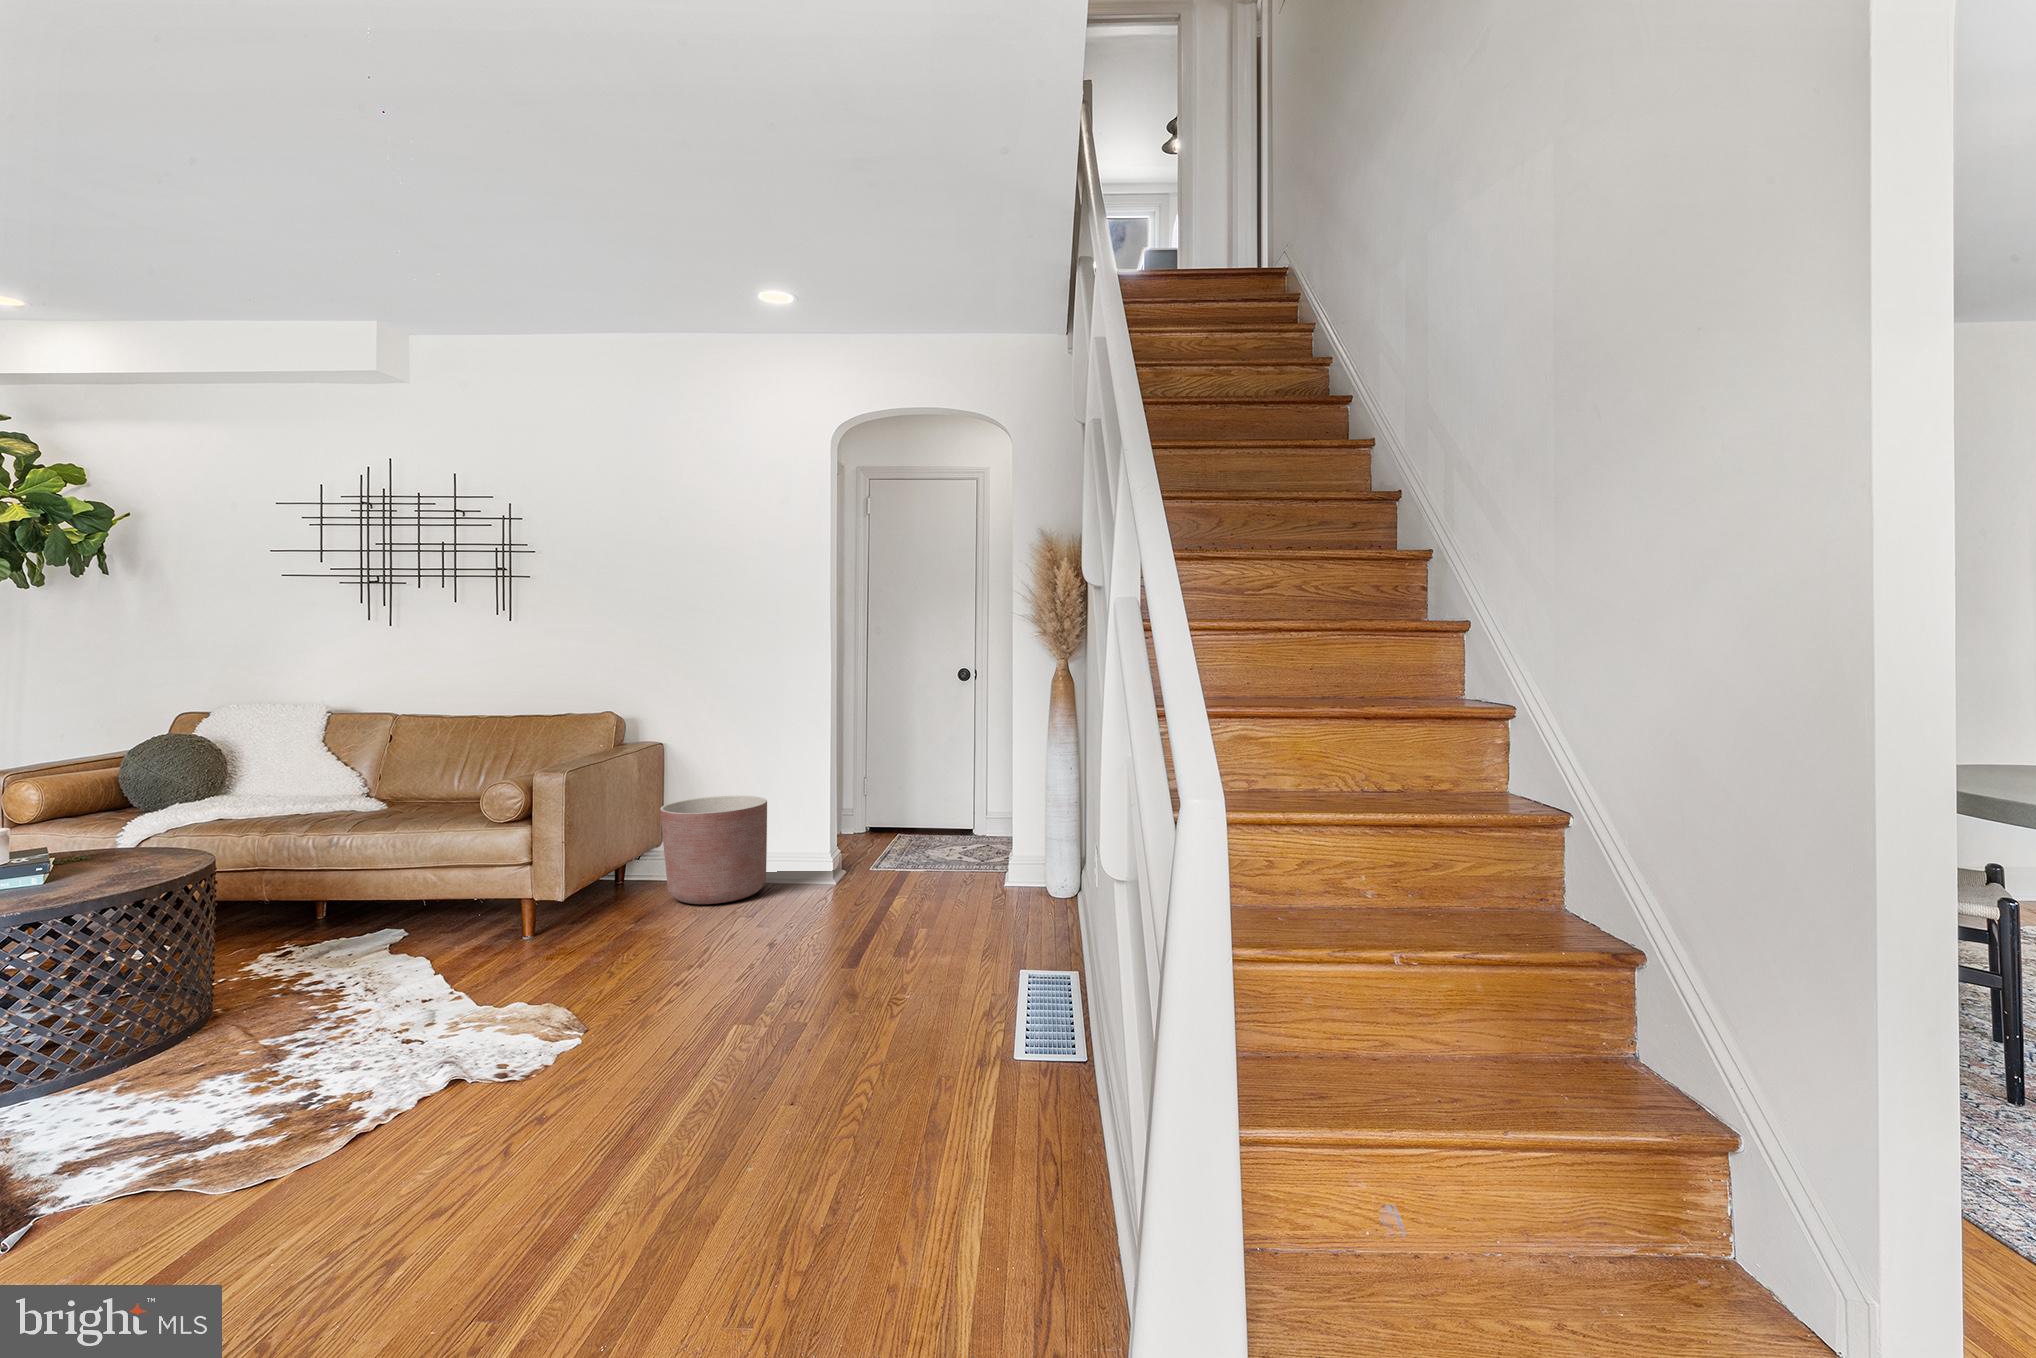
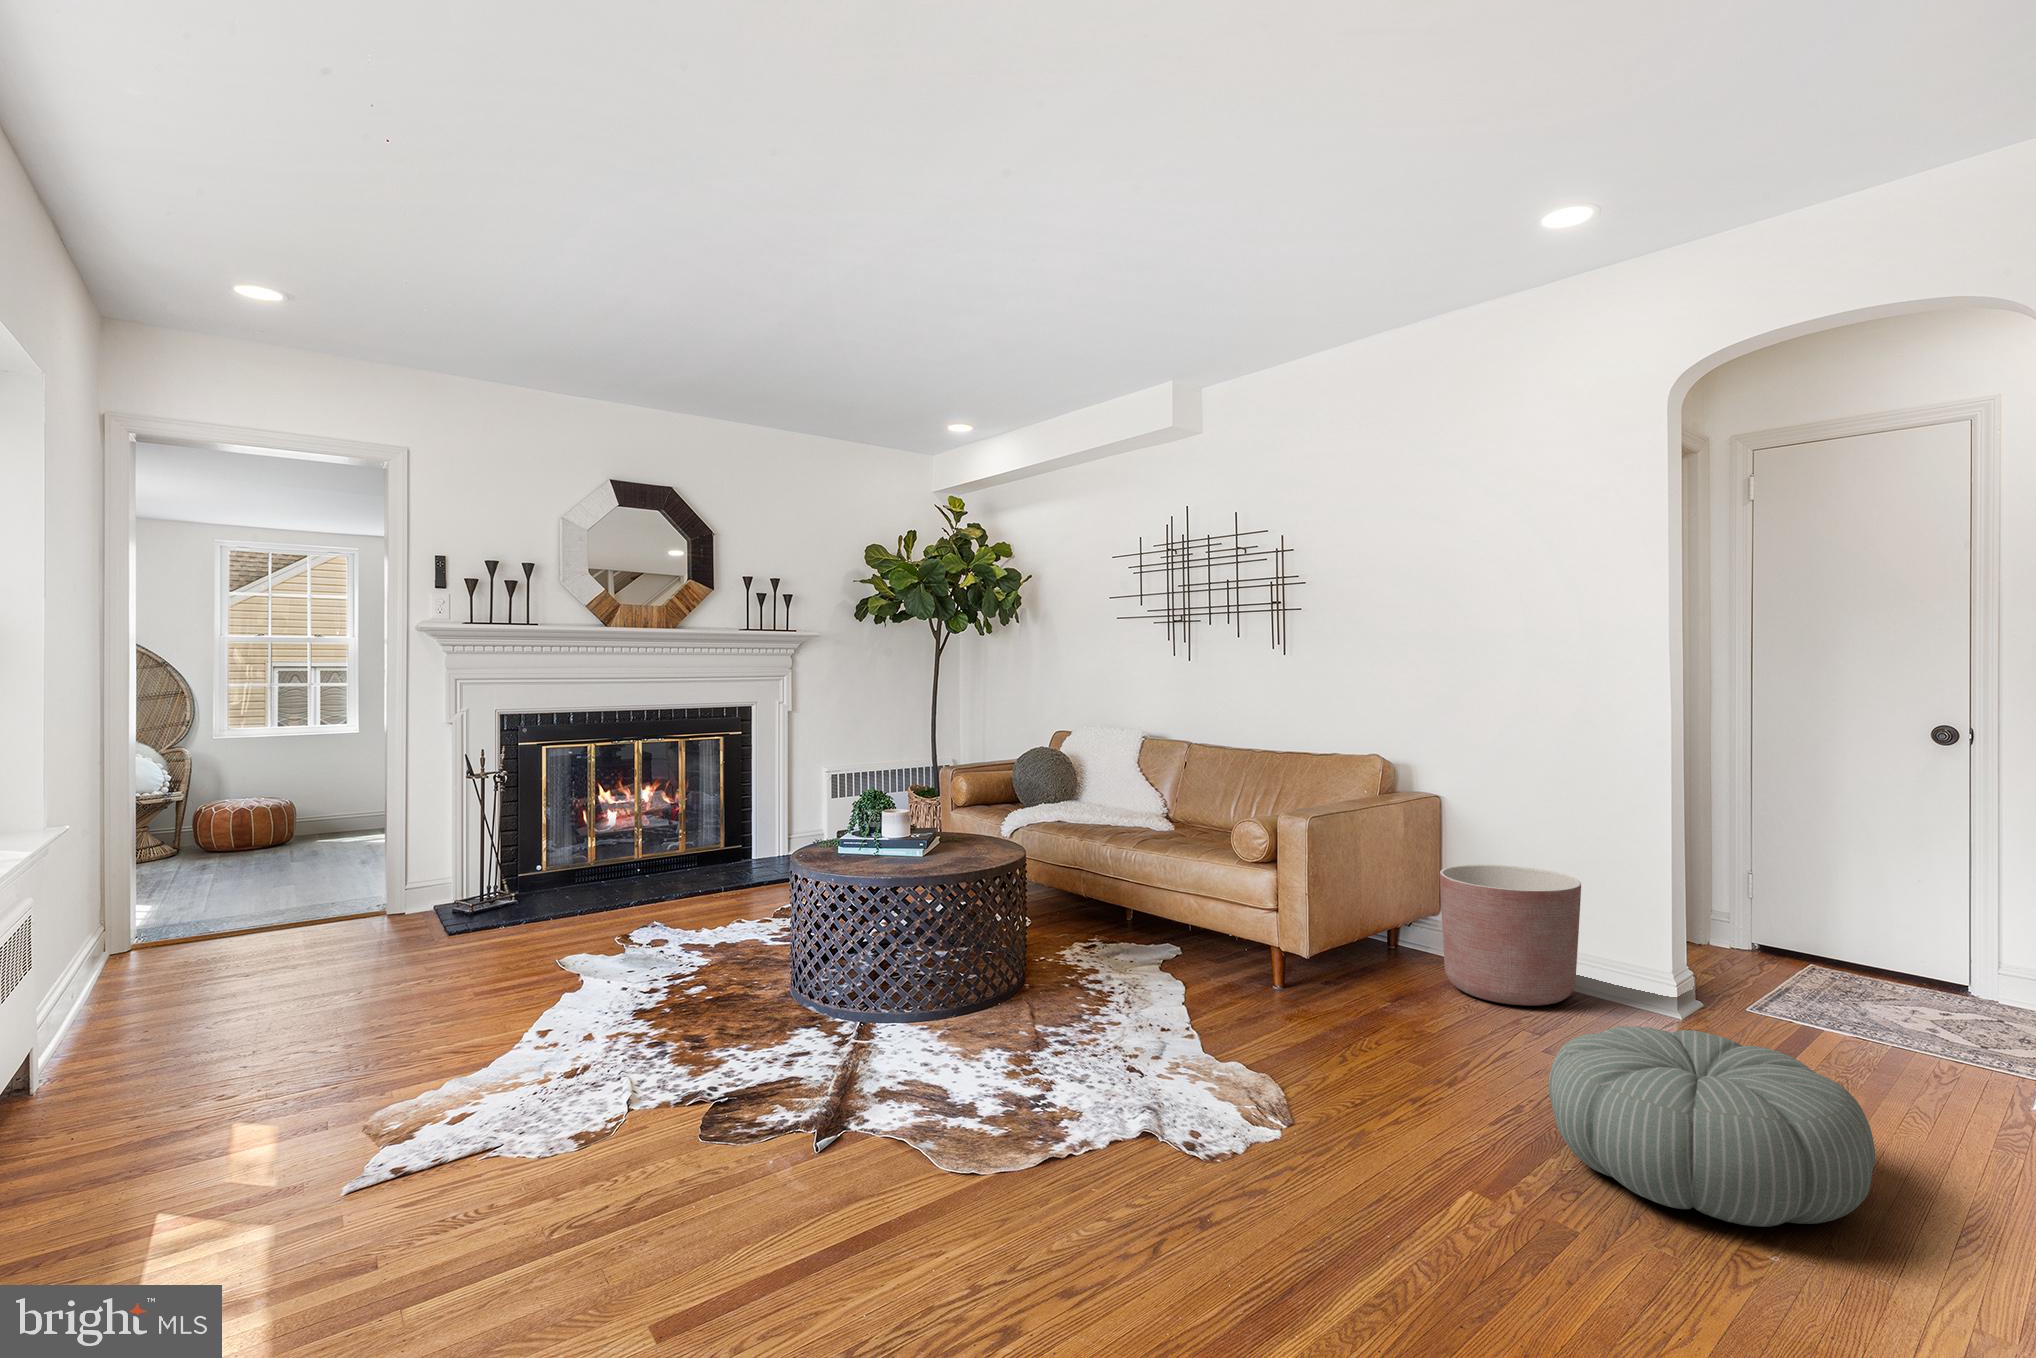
pouf: none [778,877,960,988] -> present [1548,1026,1875,1227]

